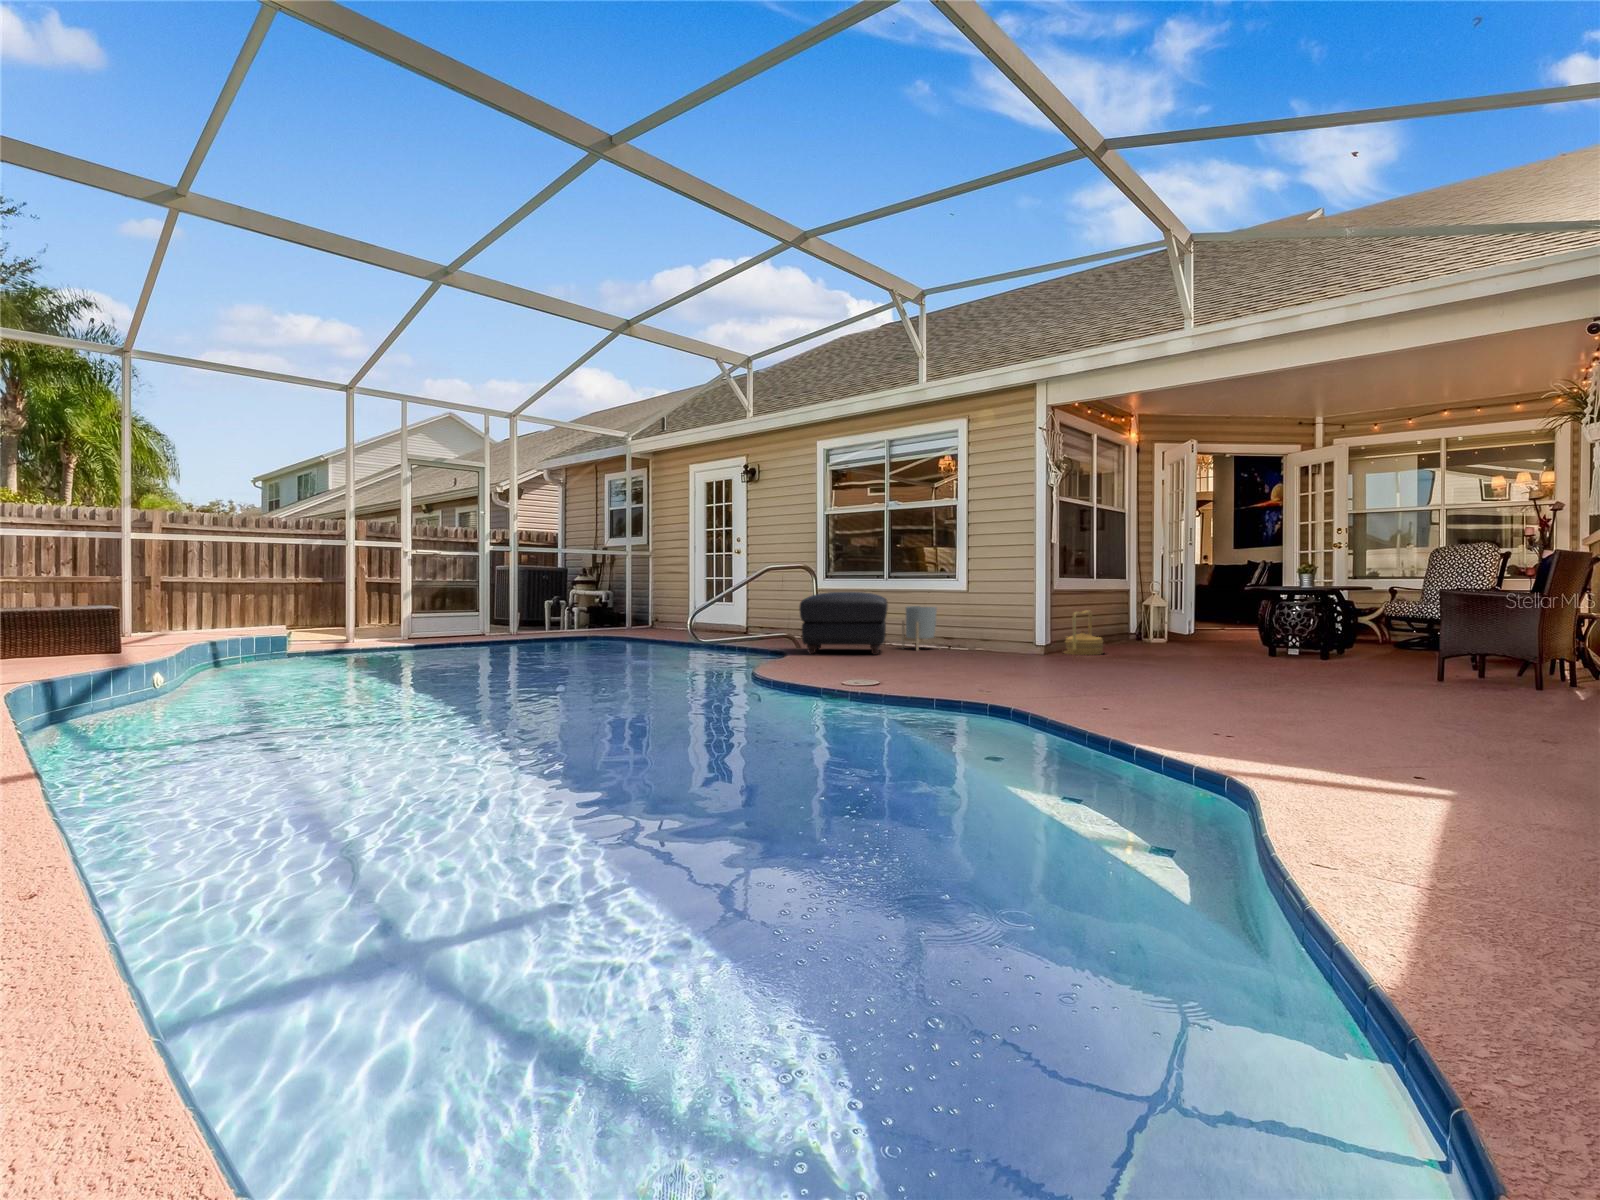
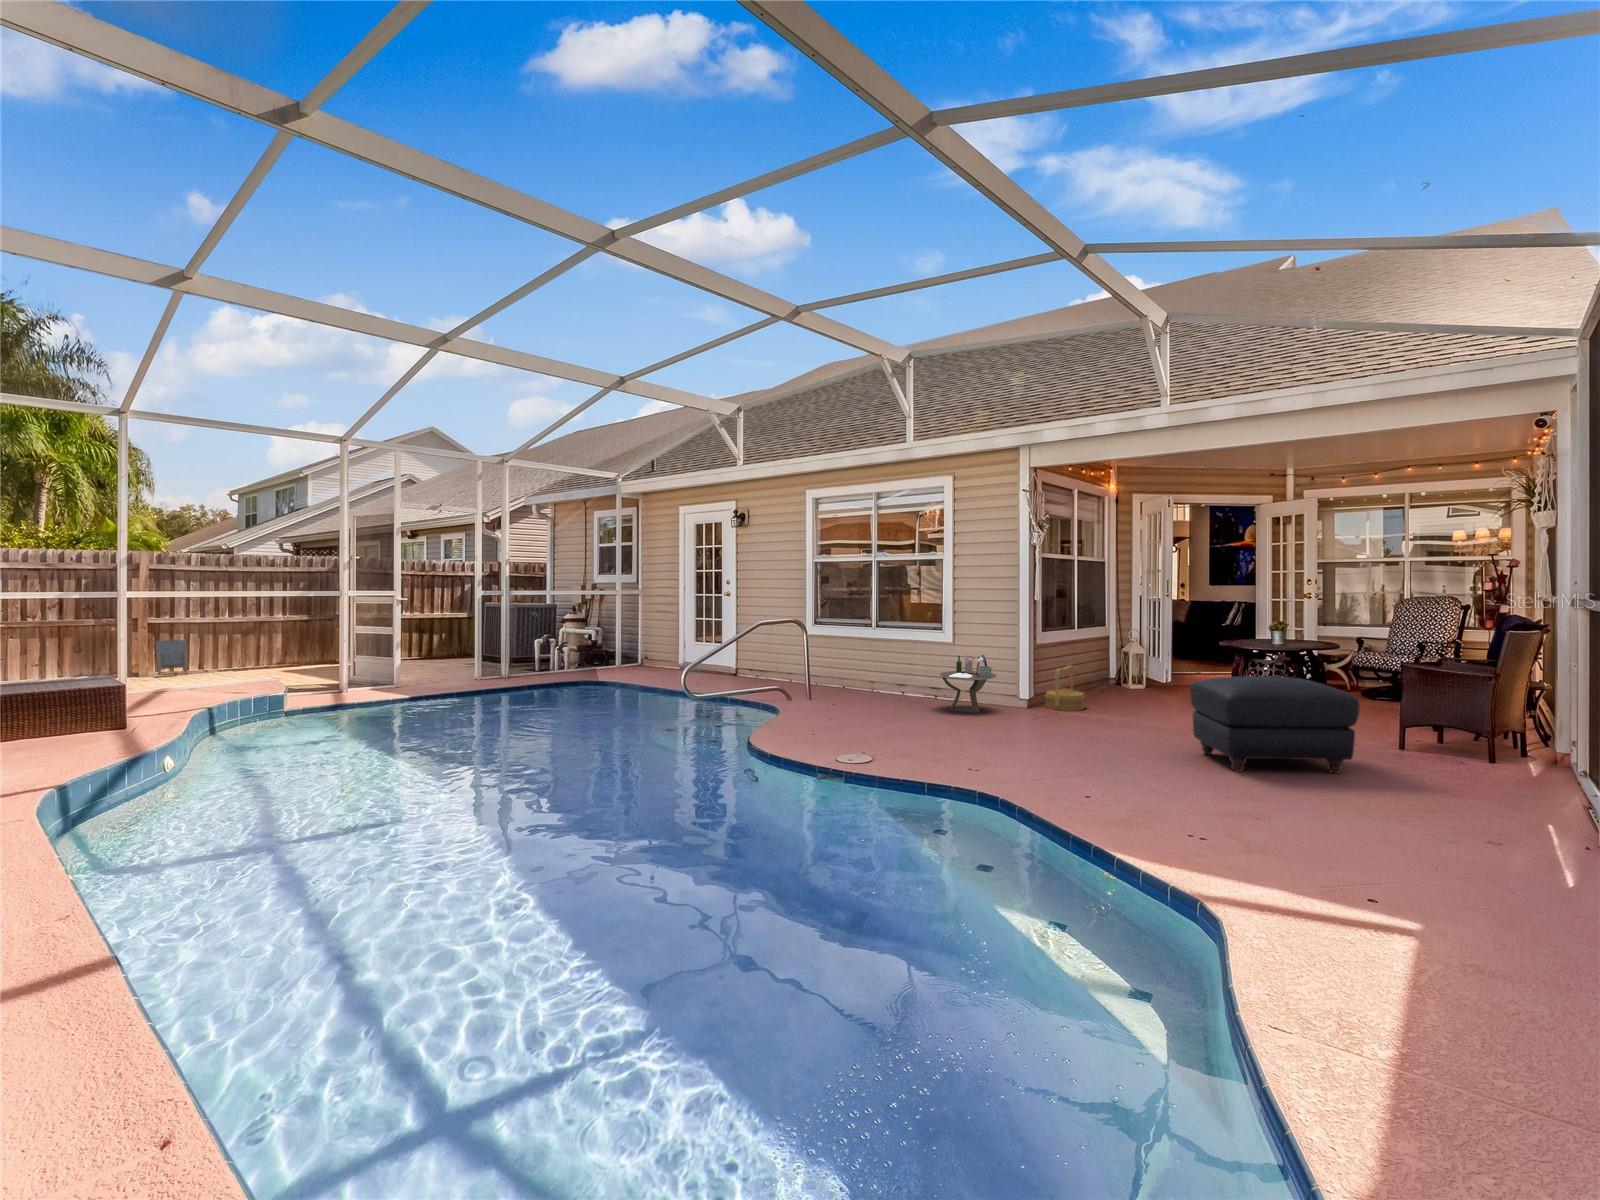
ottoman: present [799,592,888,655] -> present [1190,676,1360,773]
side table: none [953,598,1011,656] -> present [940,655,997,713]
planter: present [902,606,940,650] -> present [156,640,187,675]

